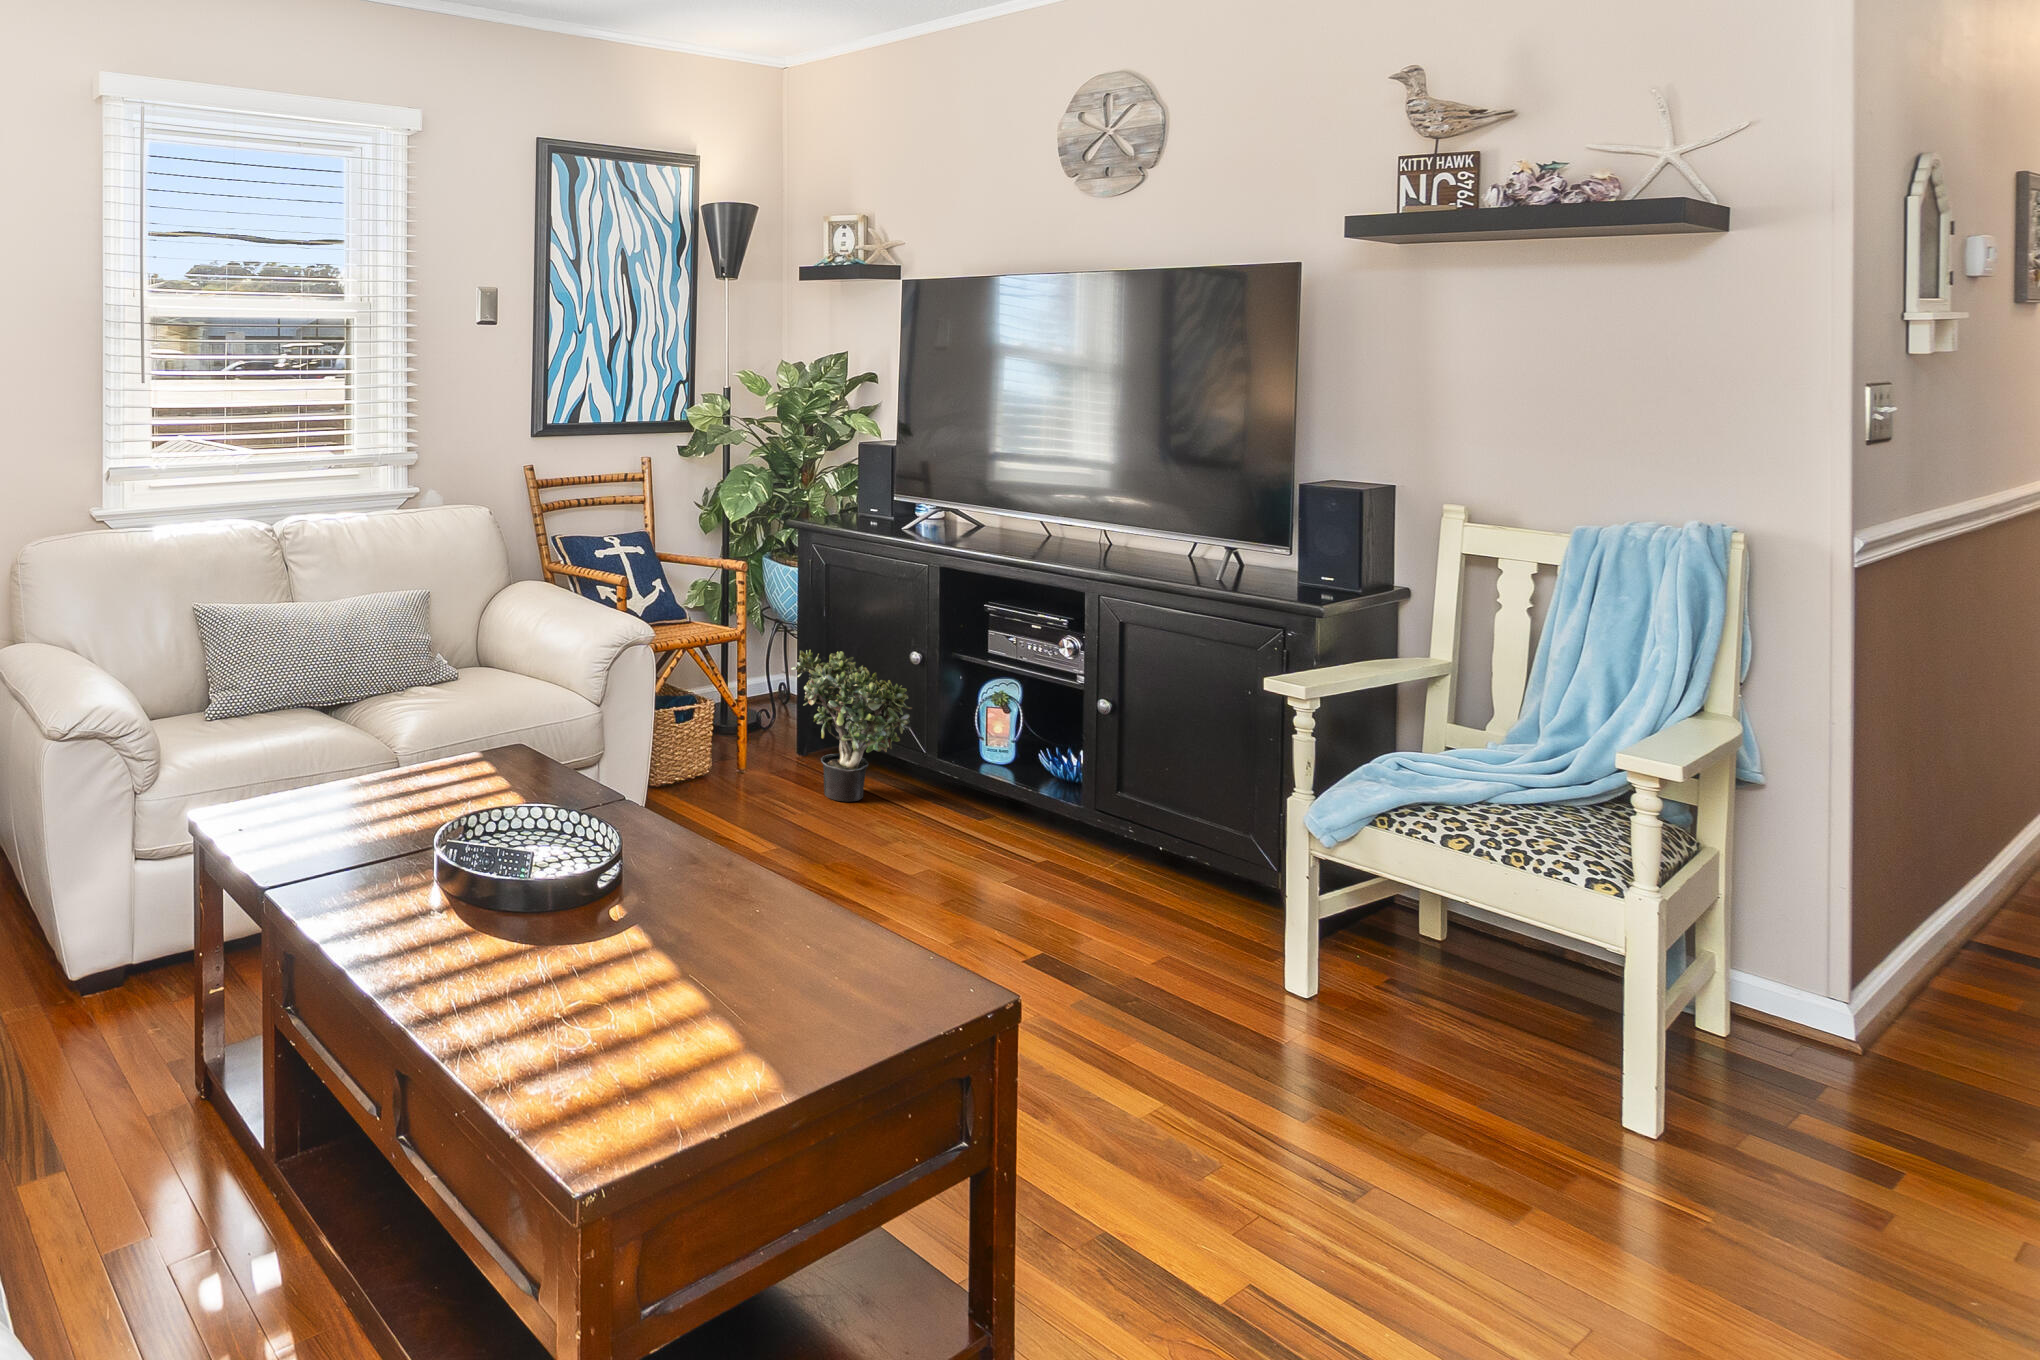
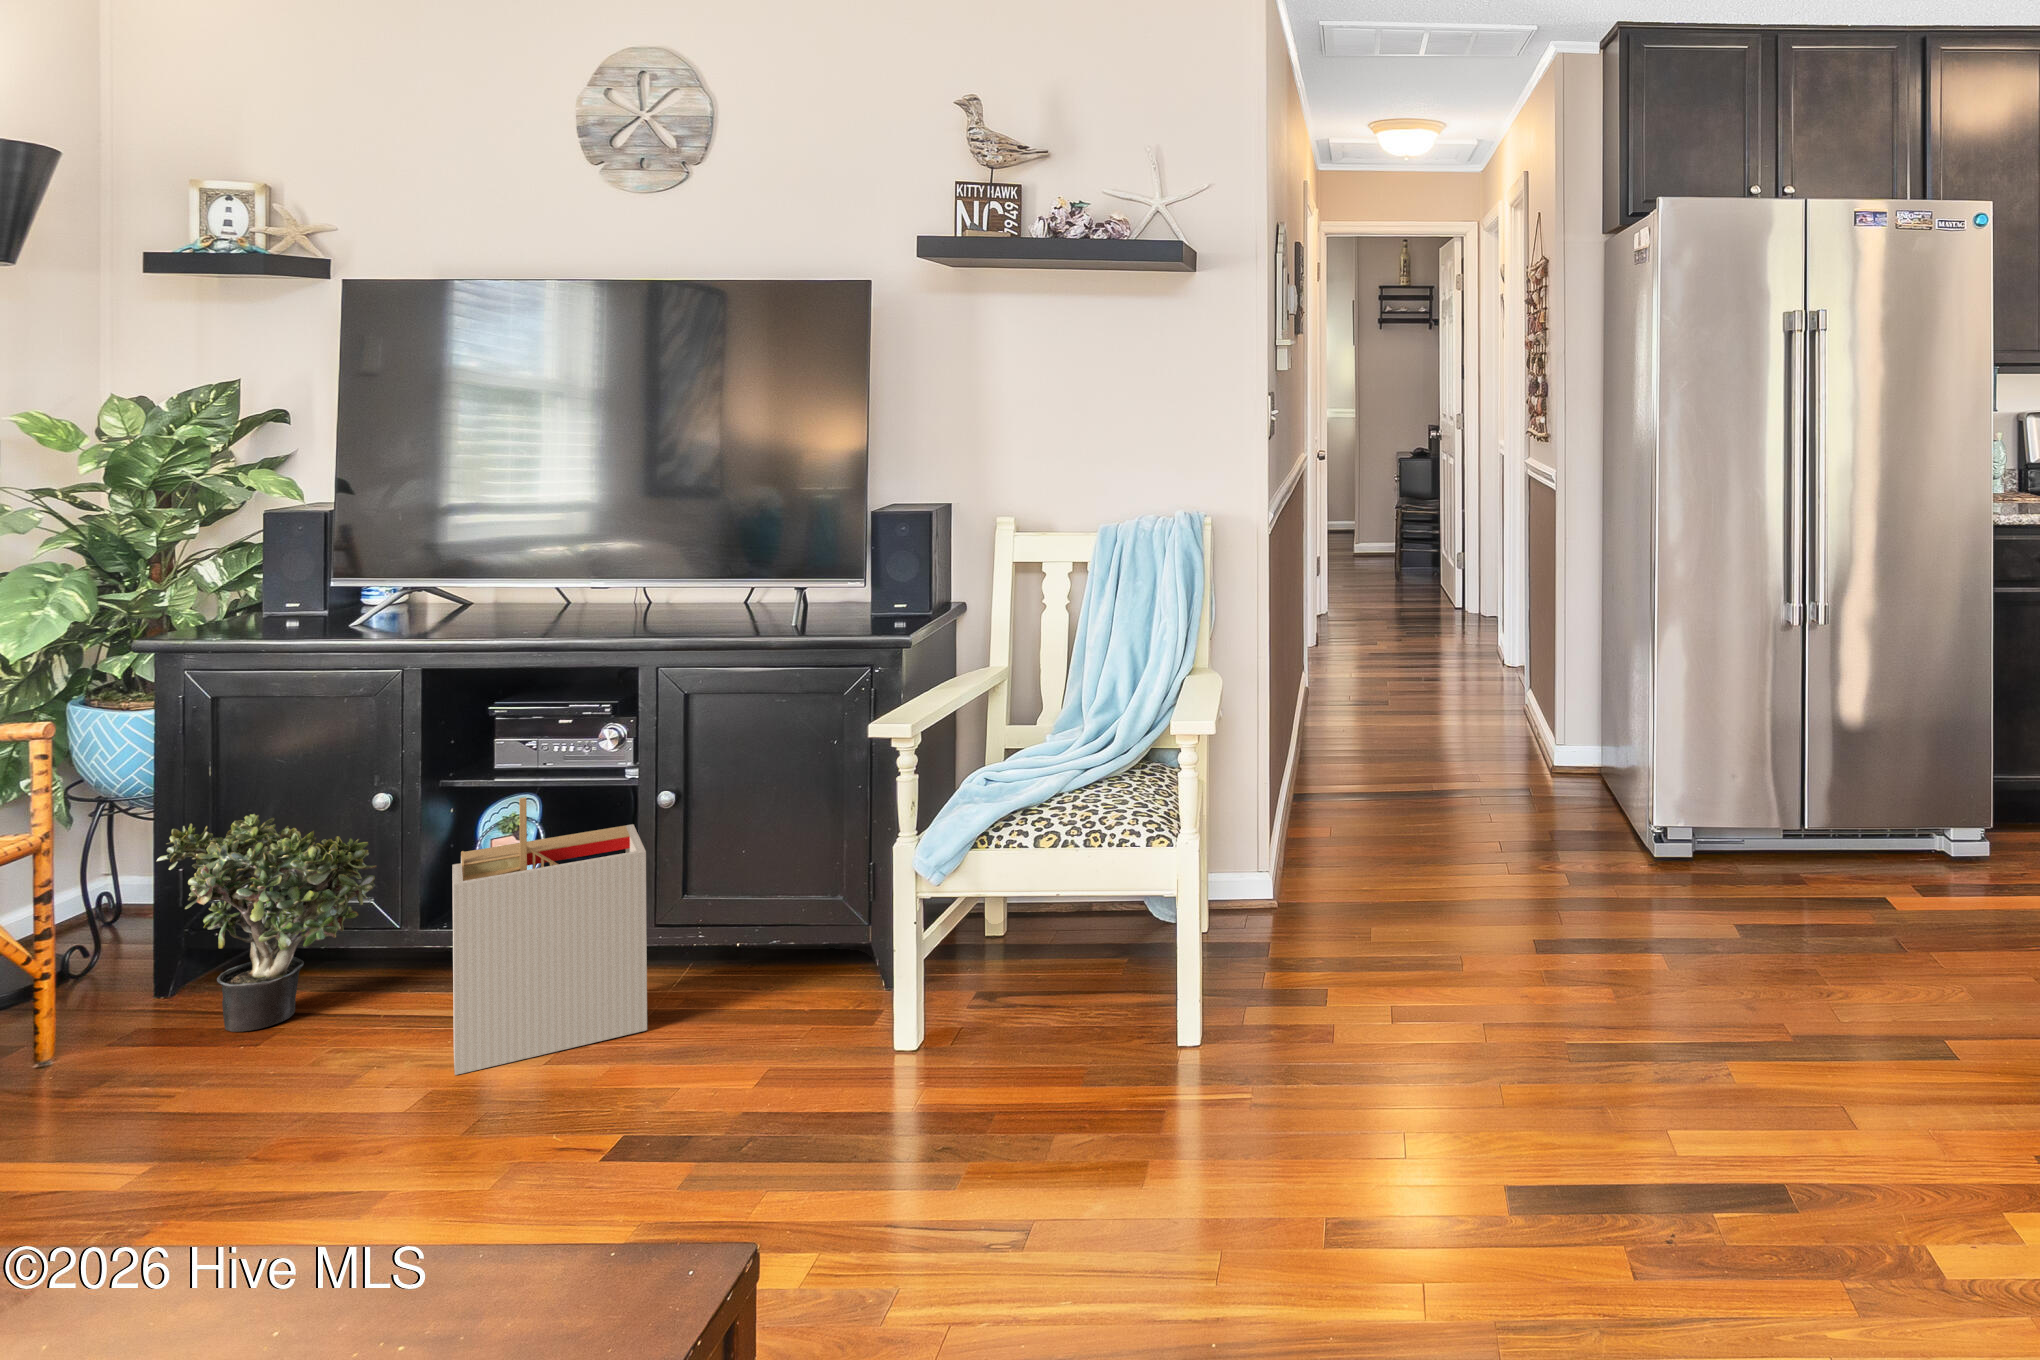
storage bin: none [945,680,1084,897] -> present [452,797,647,1075]

